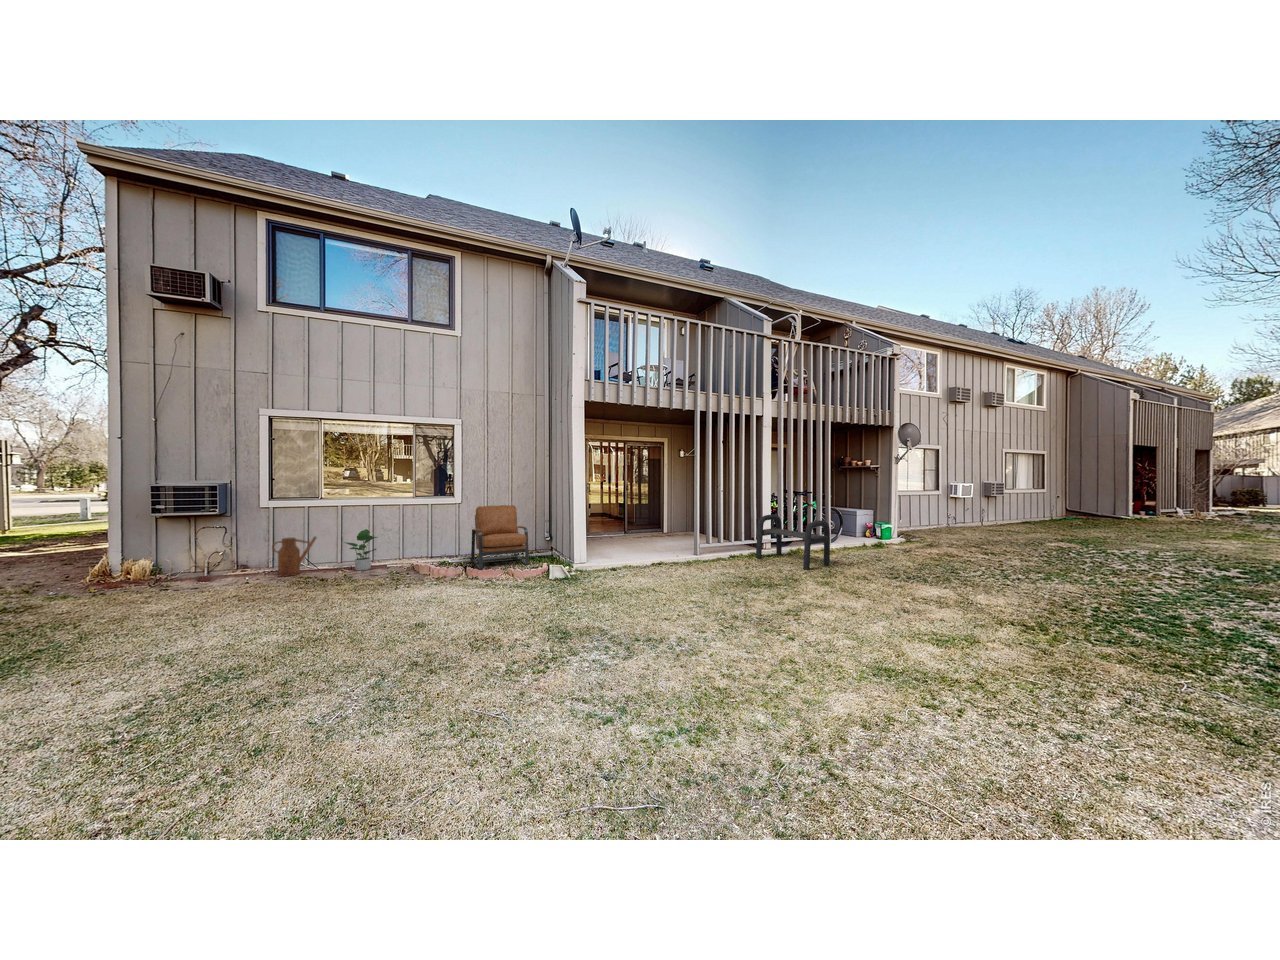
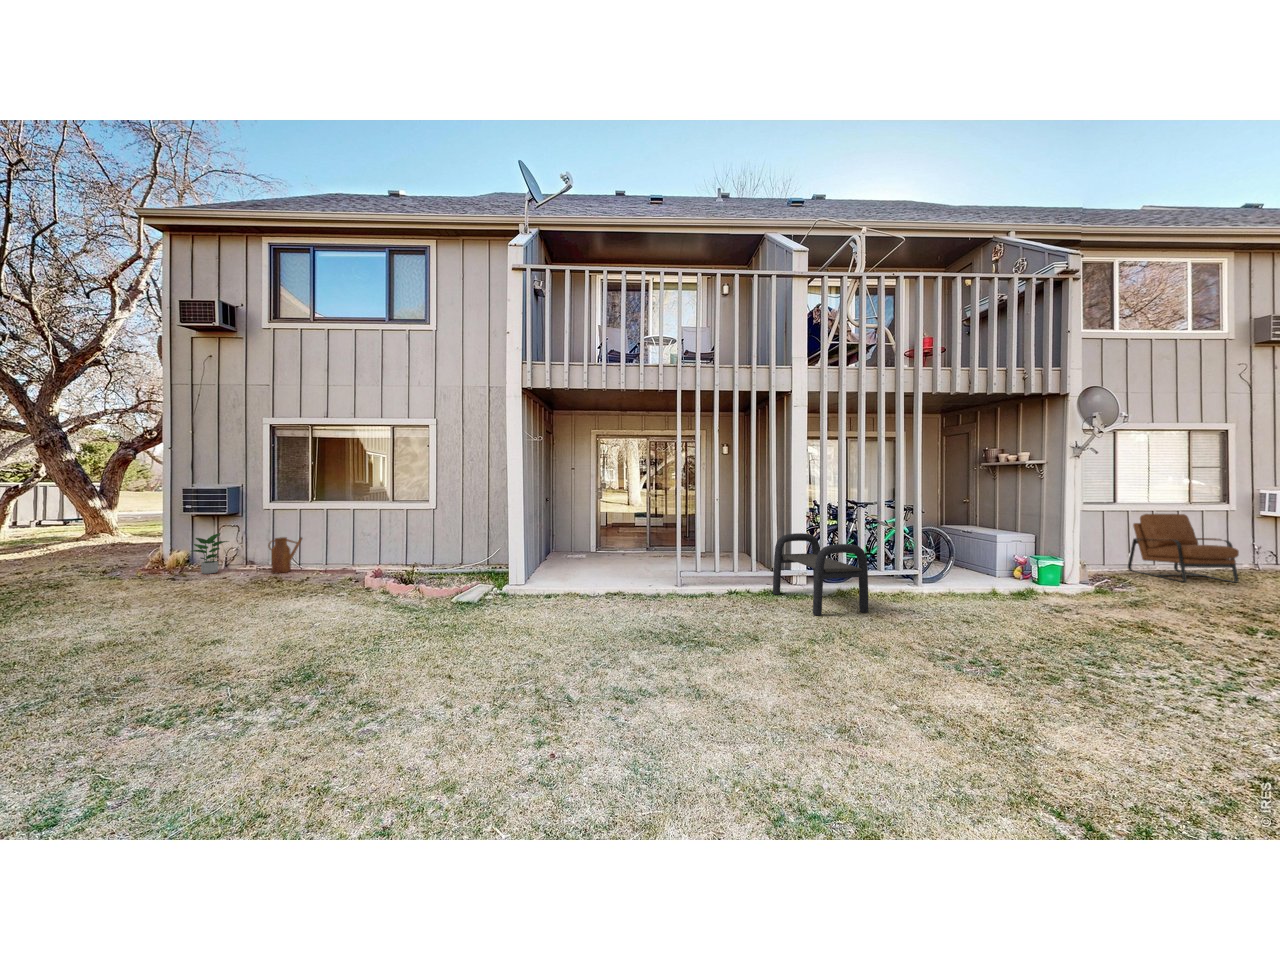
chair: present [471,505,529,570] -> present [1128,514,1239,583]
potted plant: present [346,529,377,571] -> present [192,533,228,574]

